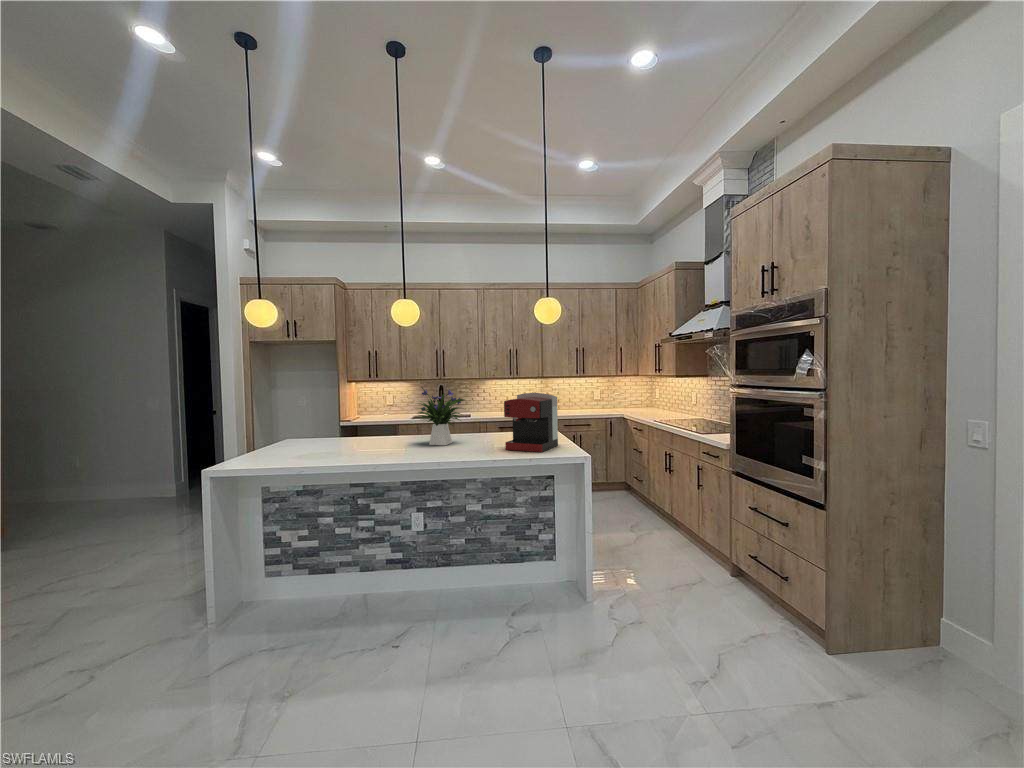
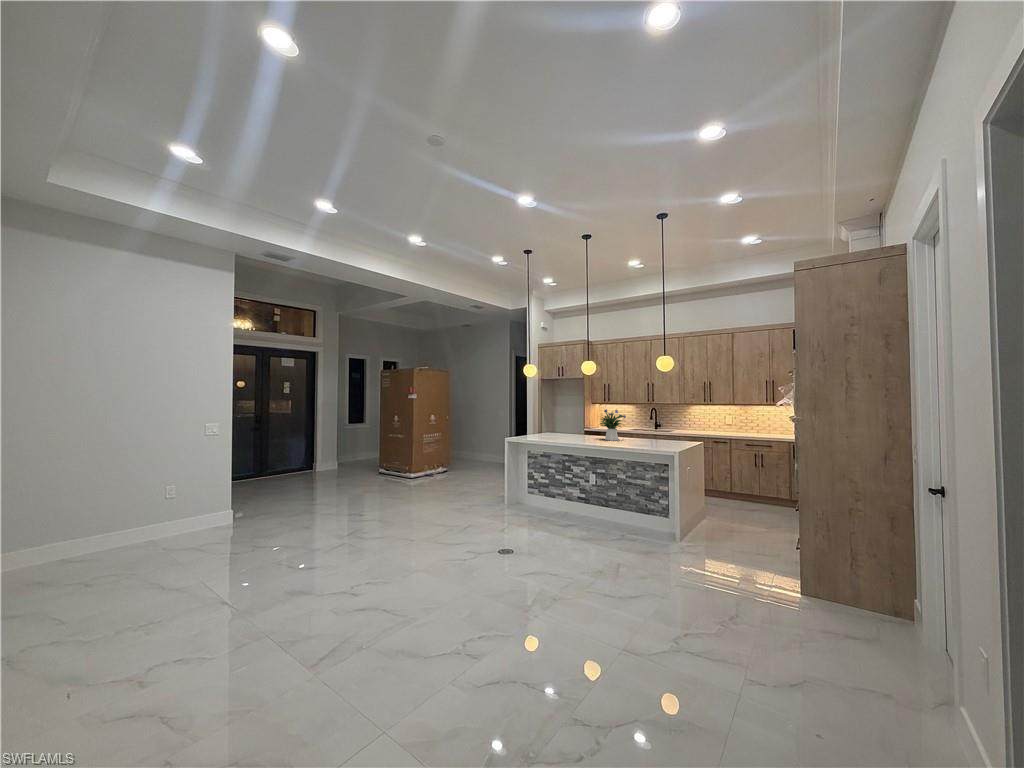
coffee maker: present [504,393,558,452] -> none [636,414,671,447]

